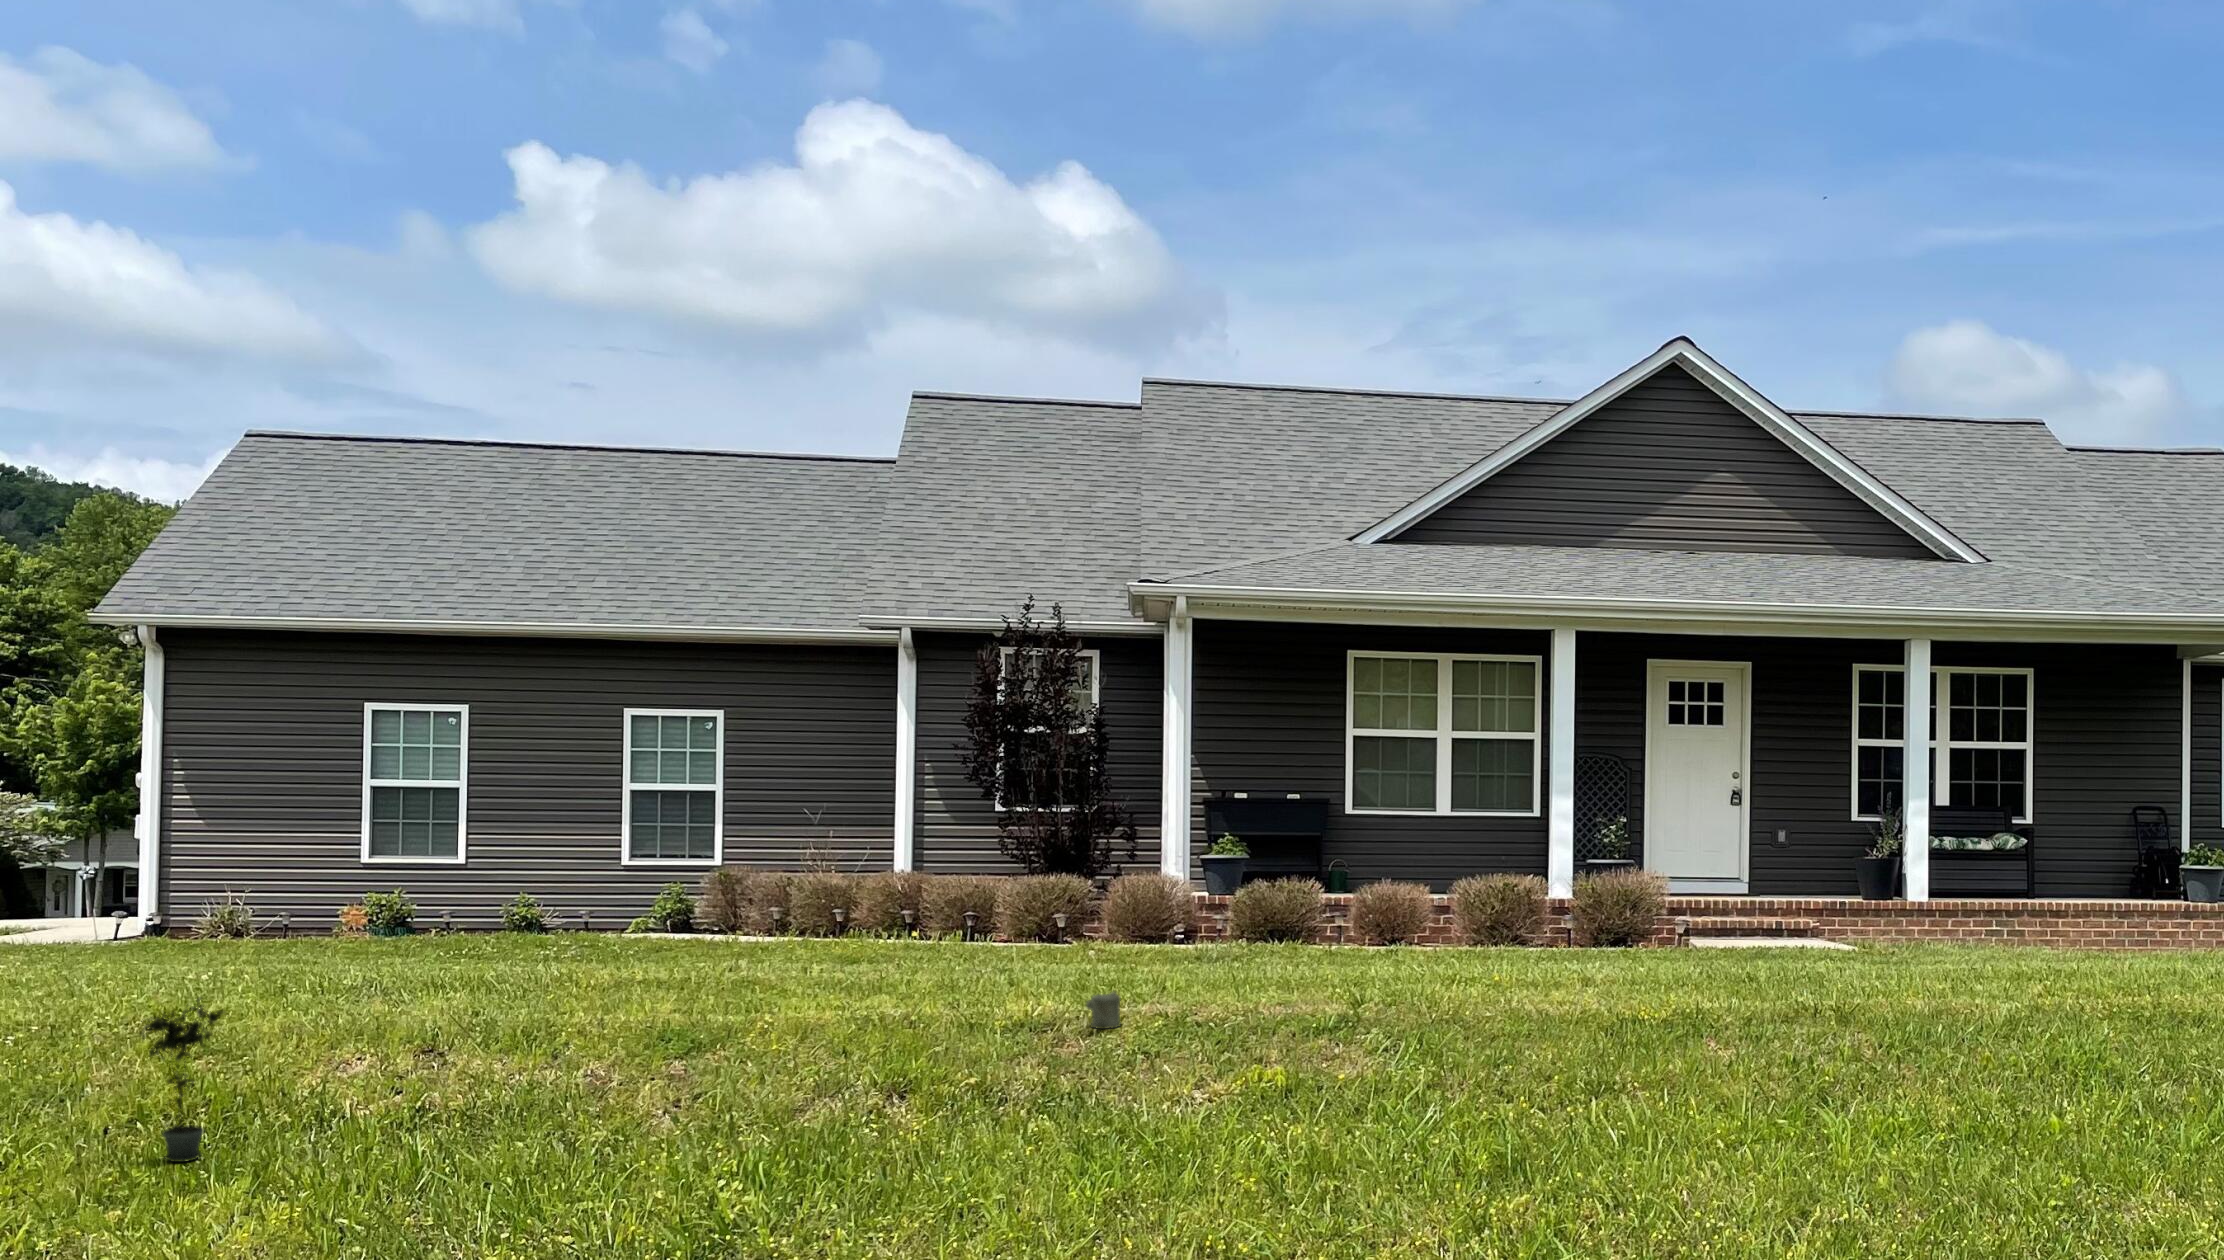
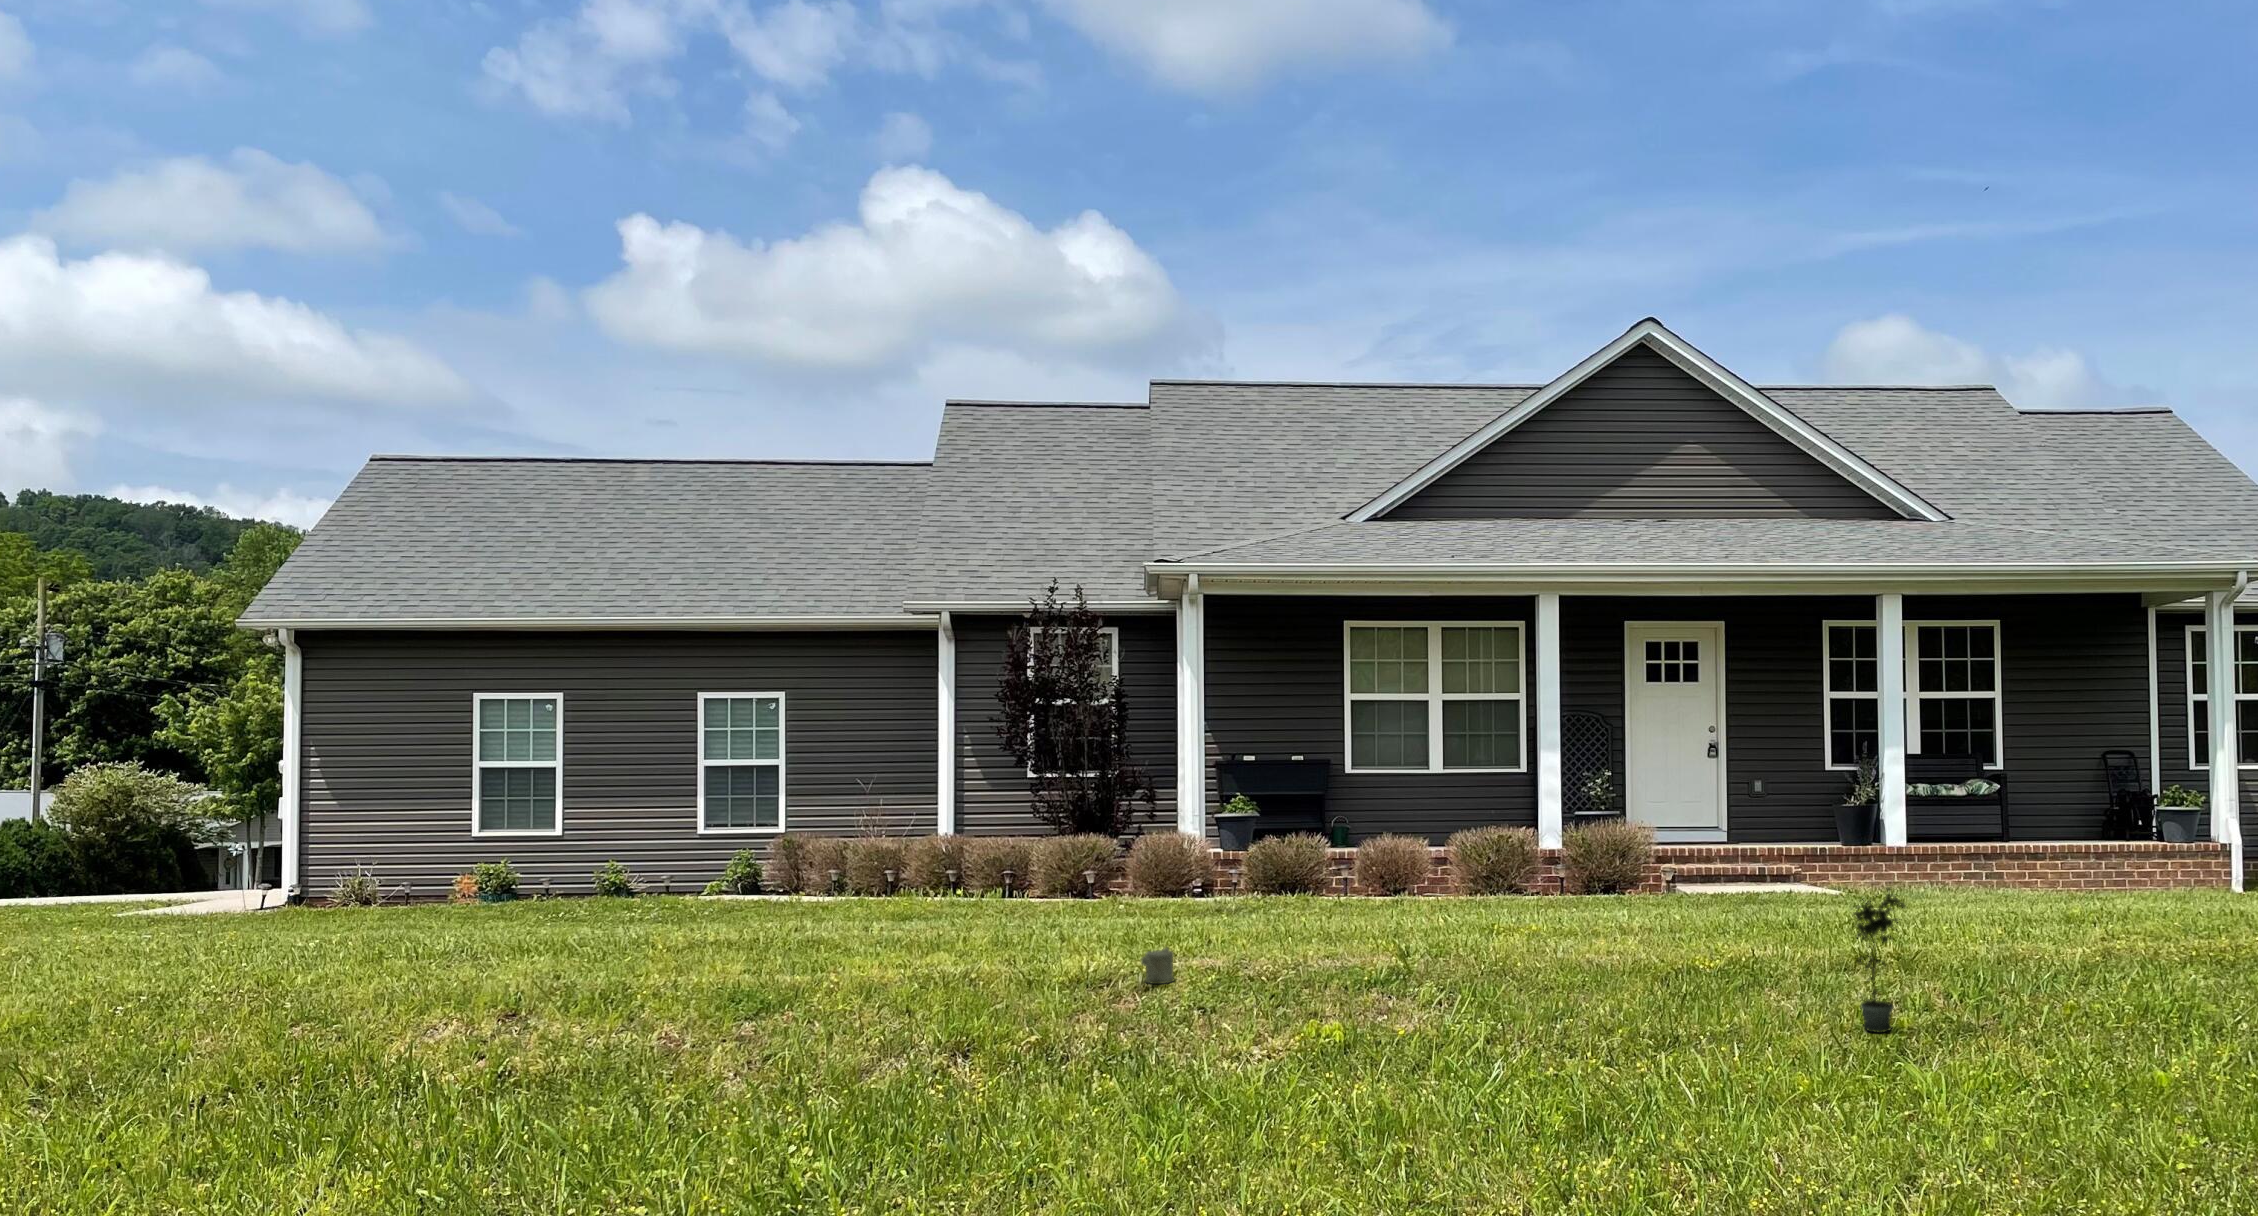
potted plant: present [141,998,225,1162] -> present [1853,887,1906,1033]

